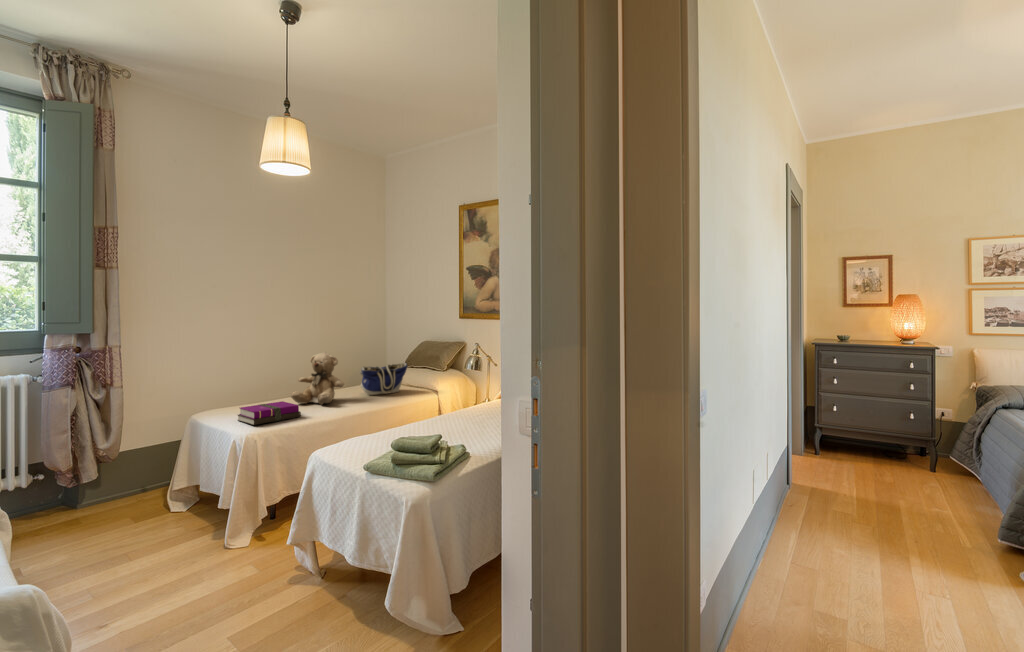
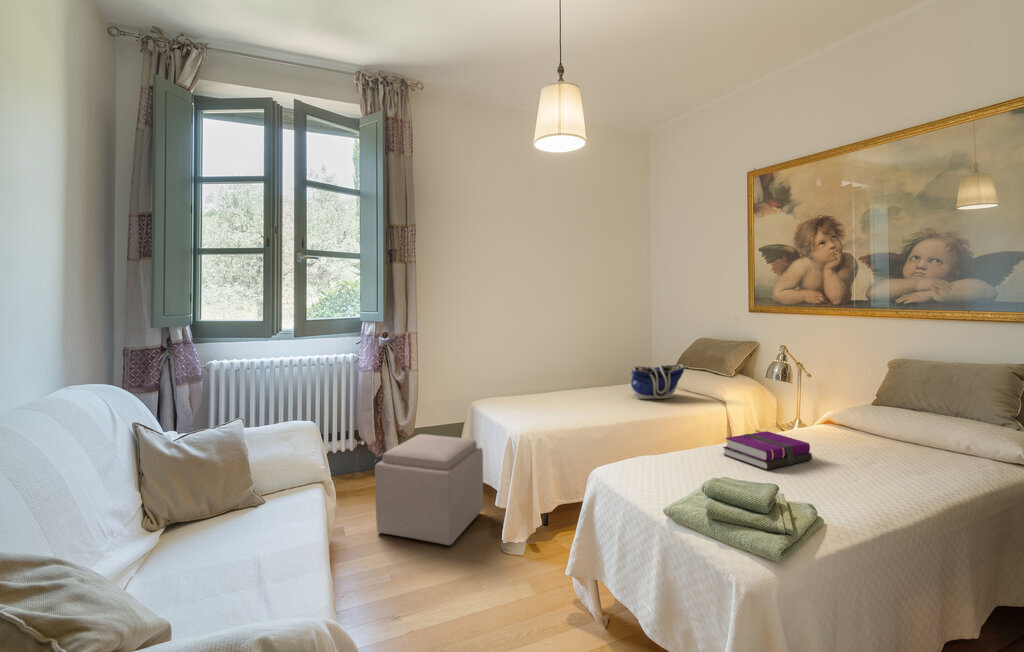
teddy bear: present [291,352,344,405] -> none [559,348,614,407]
notebook: present [238,401,301,425] -> present [723,431,812,470]
ottoman: none [63,447,205,561] -> present [375,434,483,545]

